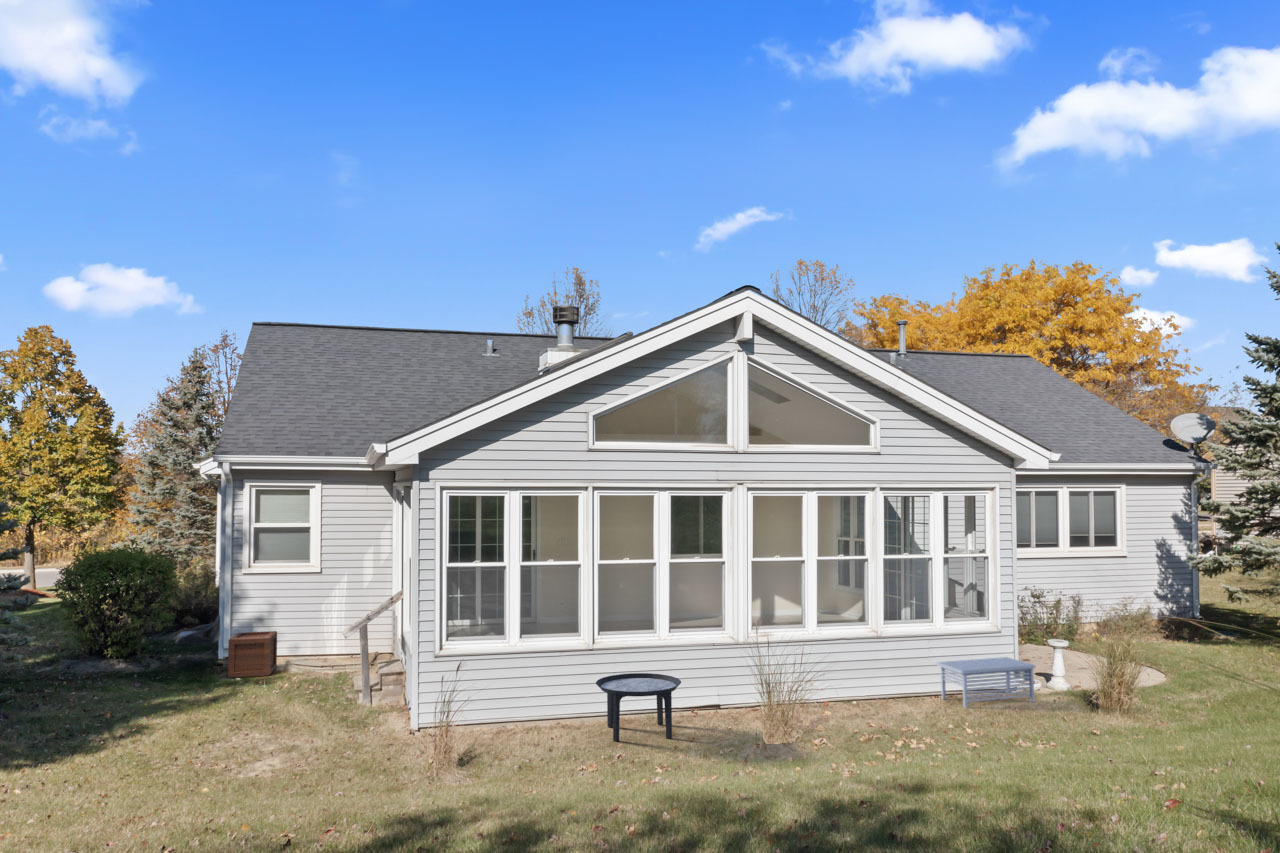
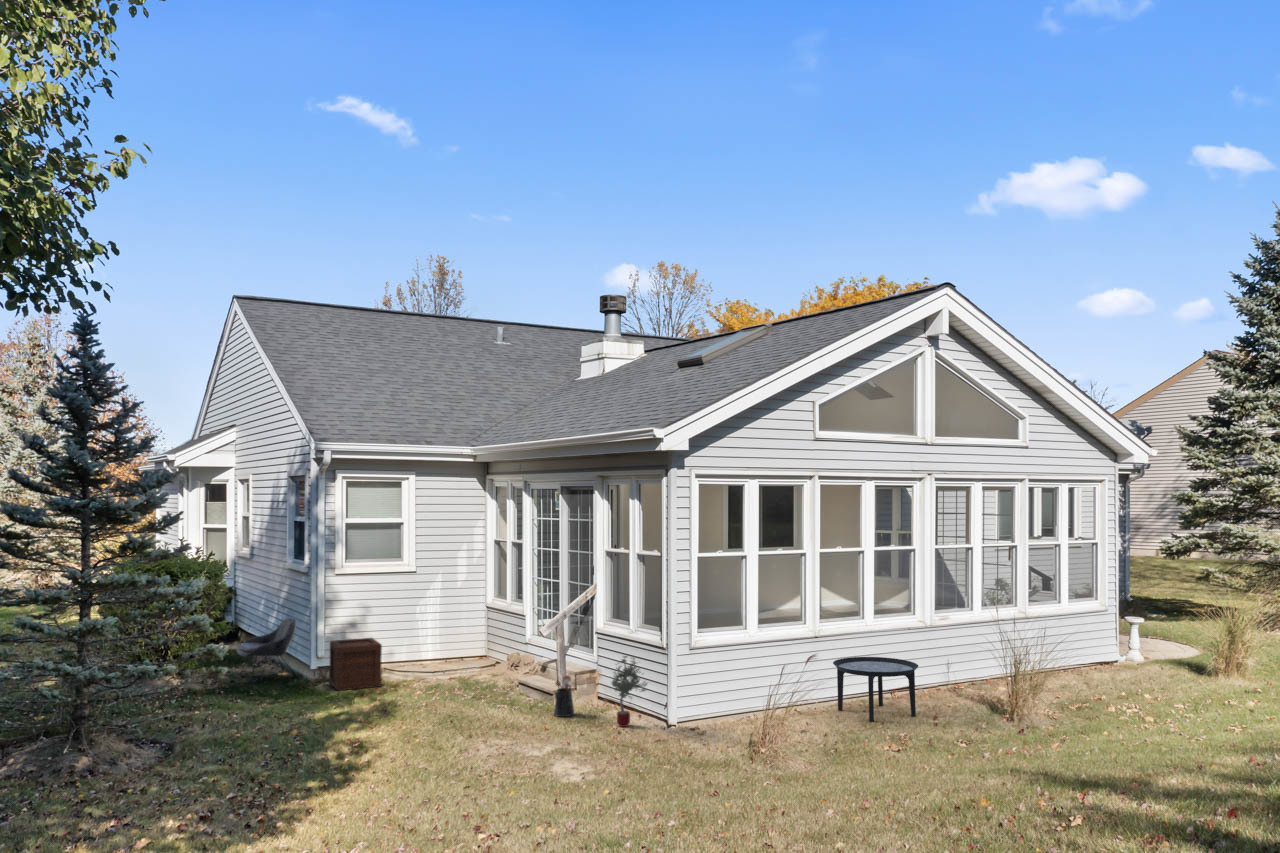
storage bench: present [937,657,1035,708] -> none [1065,632,1147,677]
potted tree: none [371,661,408,729] -> present [612,656,647,727]
watering can: none [344,676,371,716] -> present [554,676,575,717]

